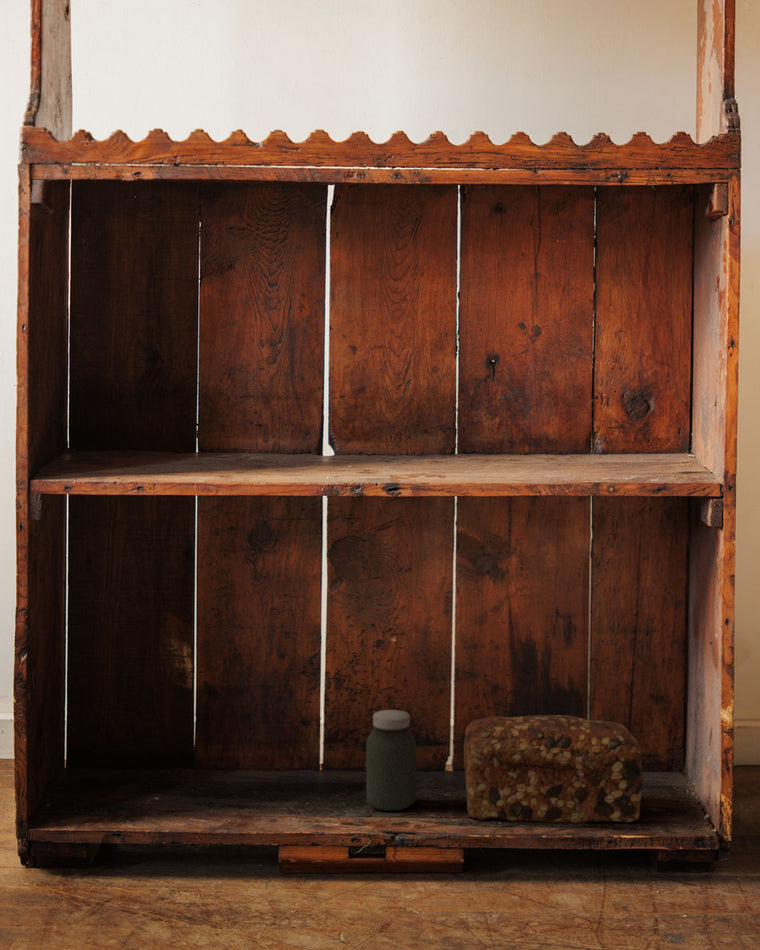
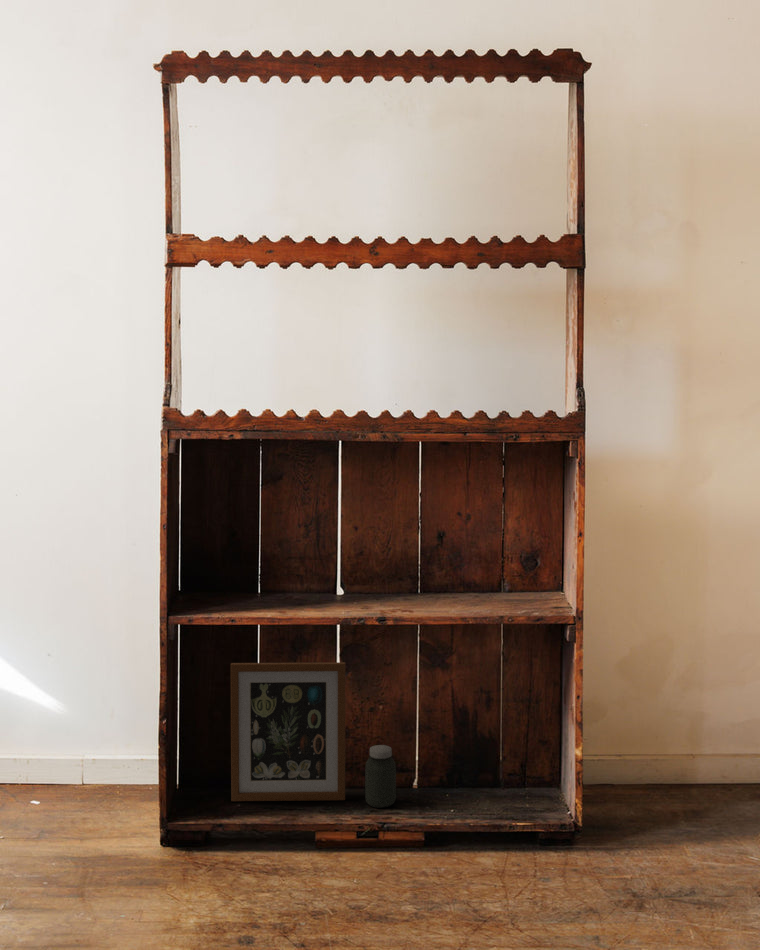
picture frame: none [146,574,334,800] -> present [231,662,345,801]
bread loaf: present [464,715,643,823] -> none [425,748,531,814]

